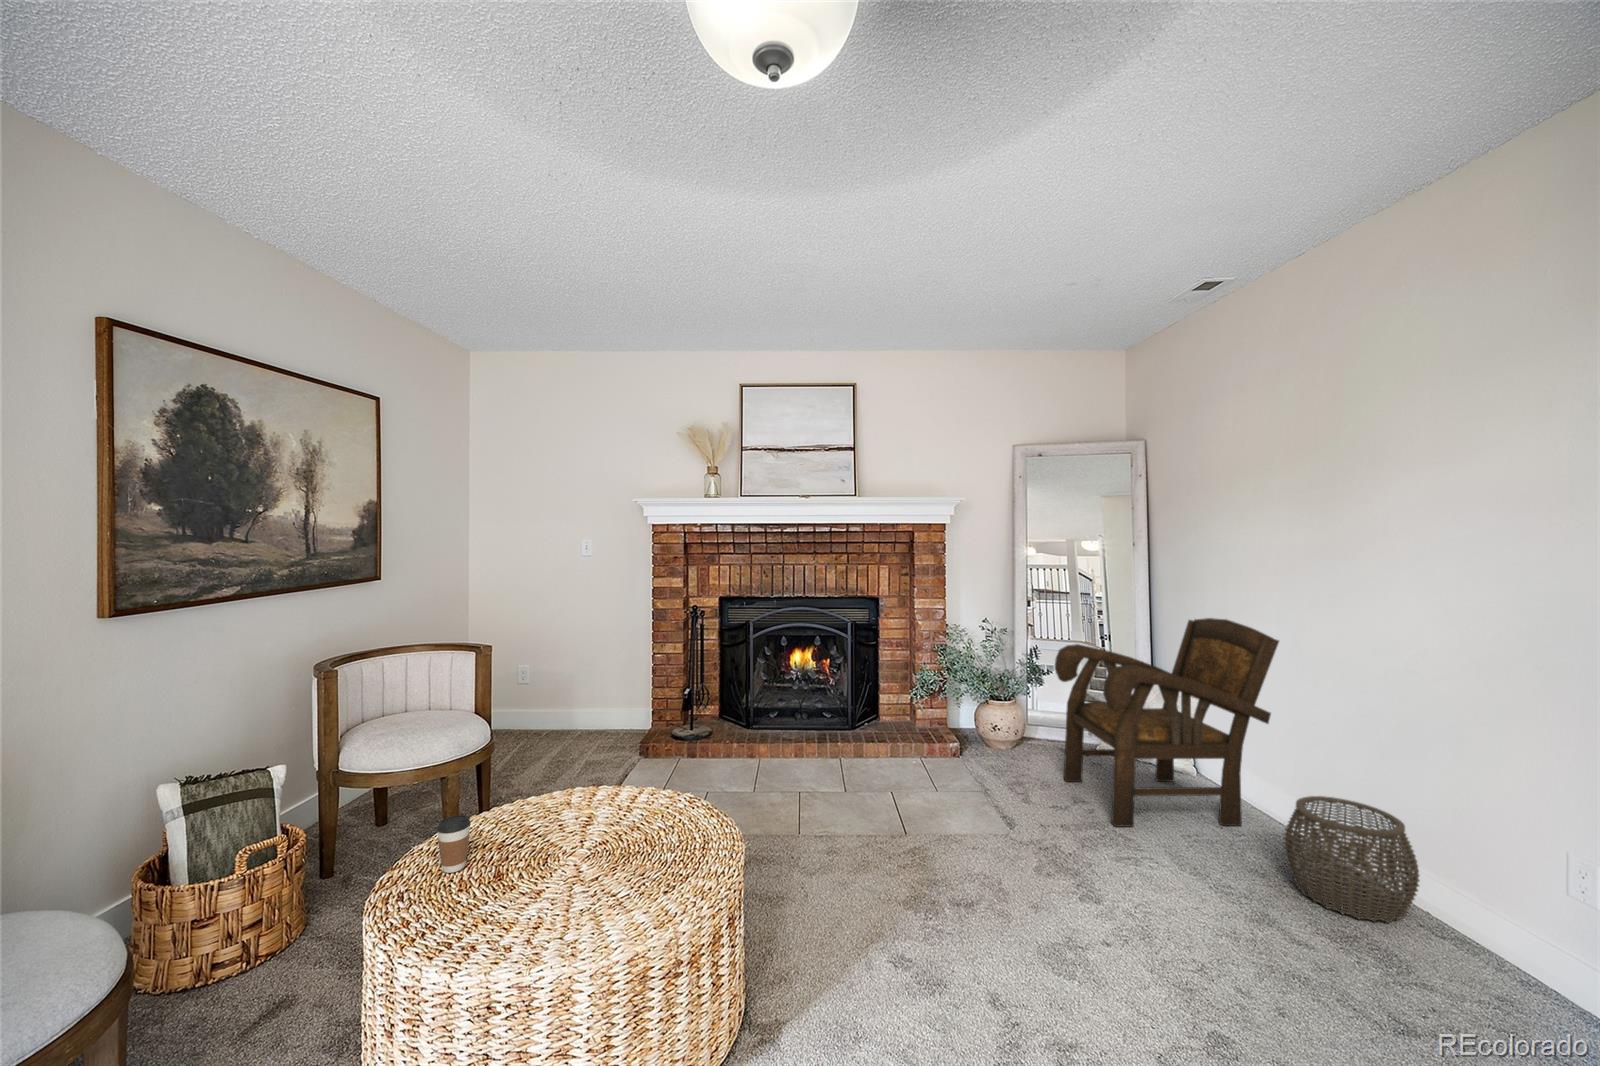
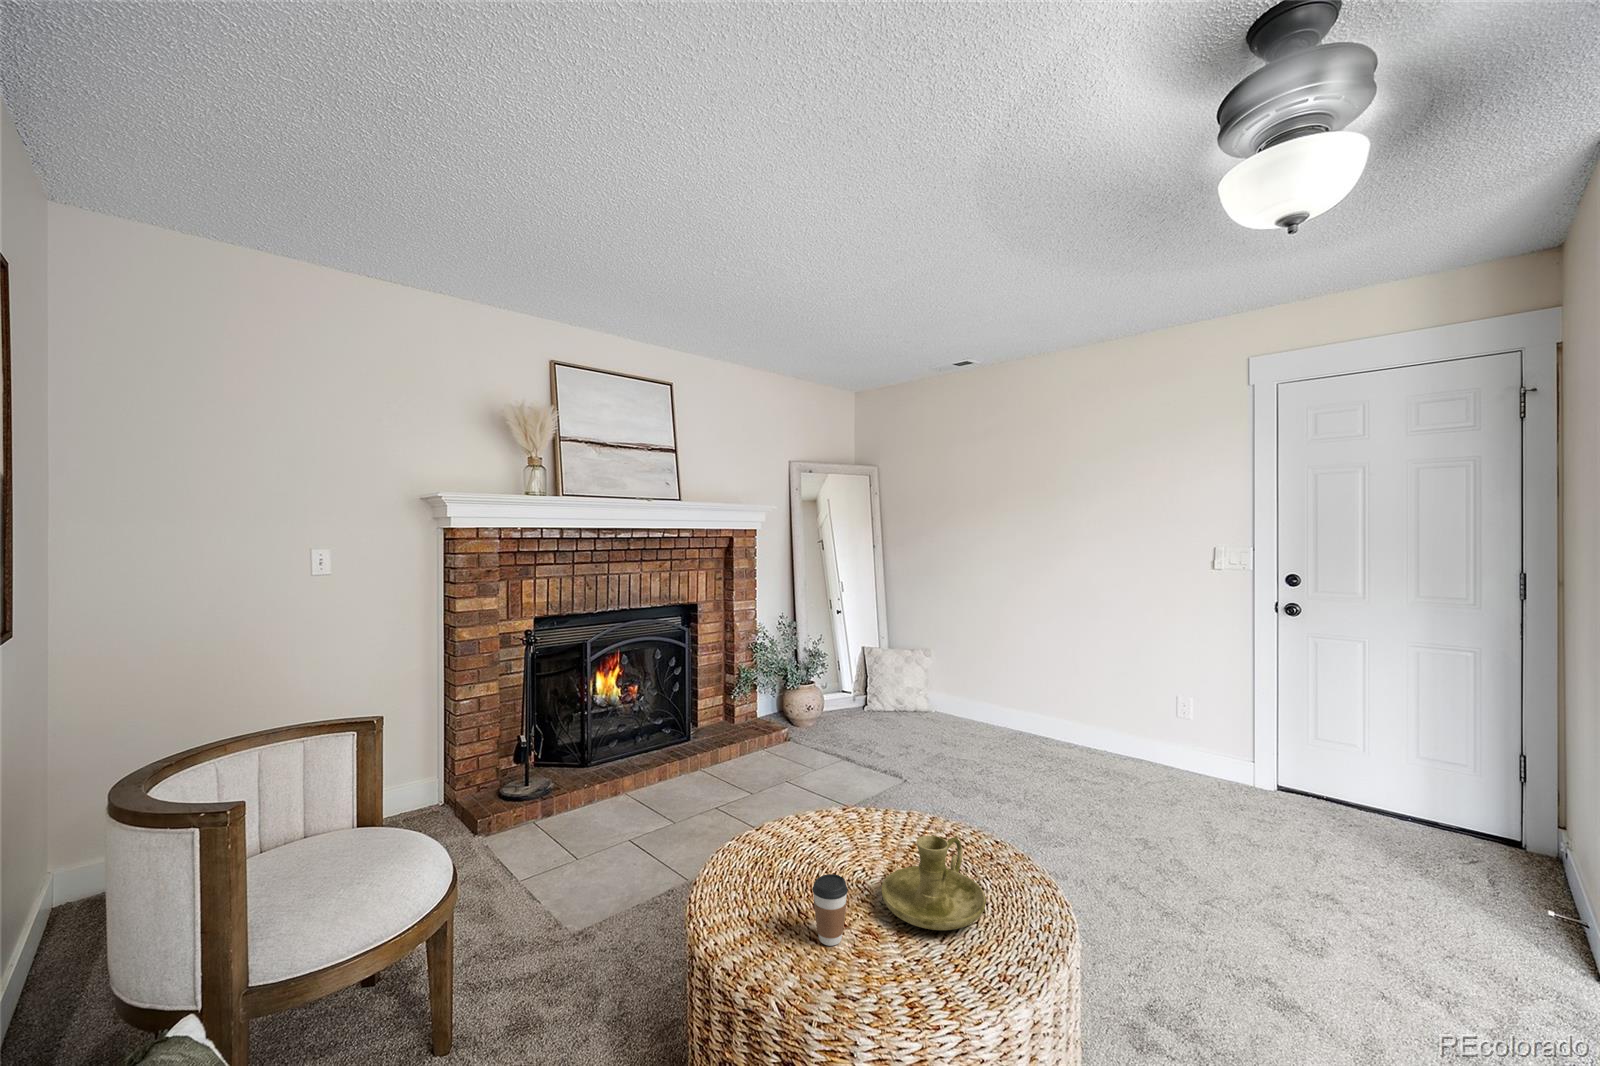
armchair: present [1054,618,1279,827] -> none [872,597,1011,758]
woven basket: present [1284,796,1419,922] -> none [1049,700,1117,767]
candle holder: none [487,818,617,908] -> present [881,836,986,930]

